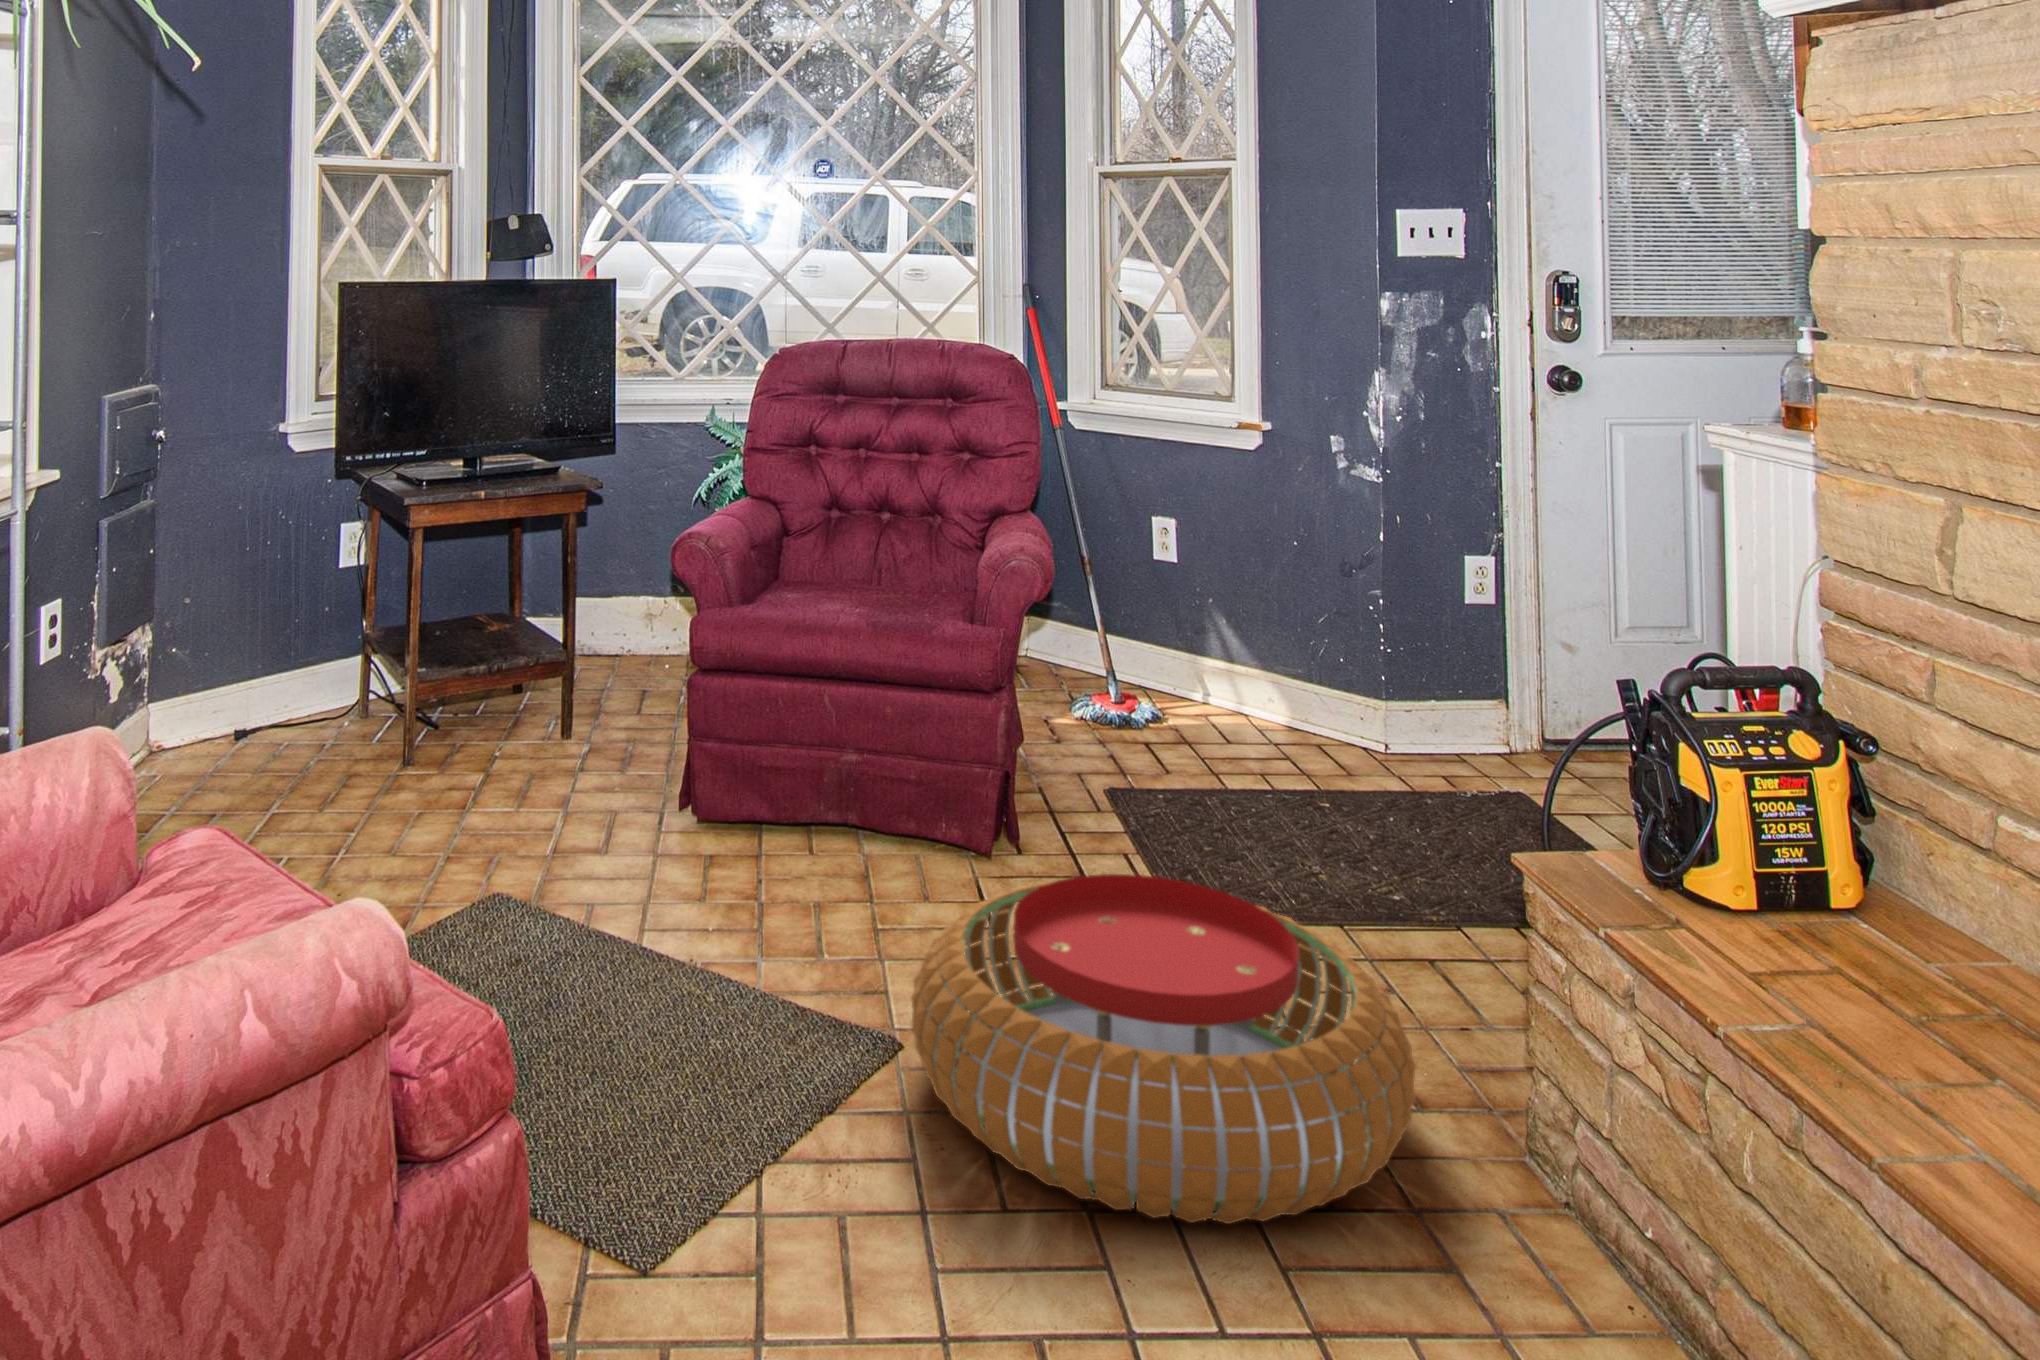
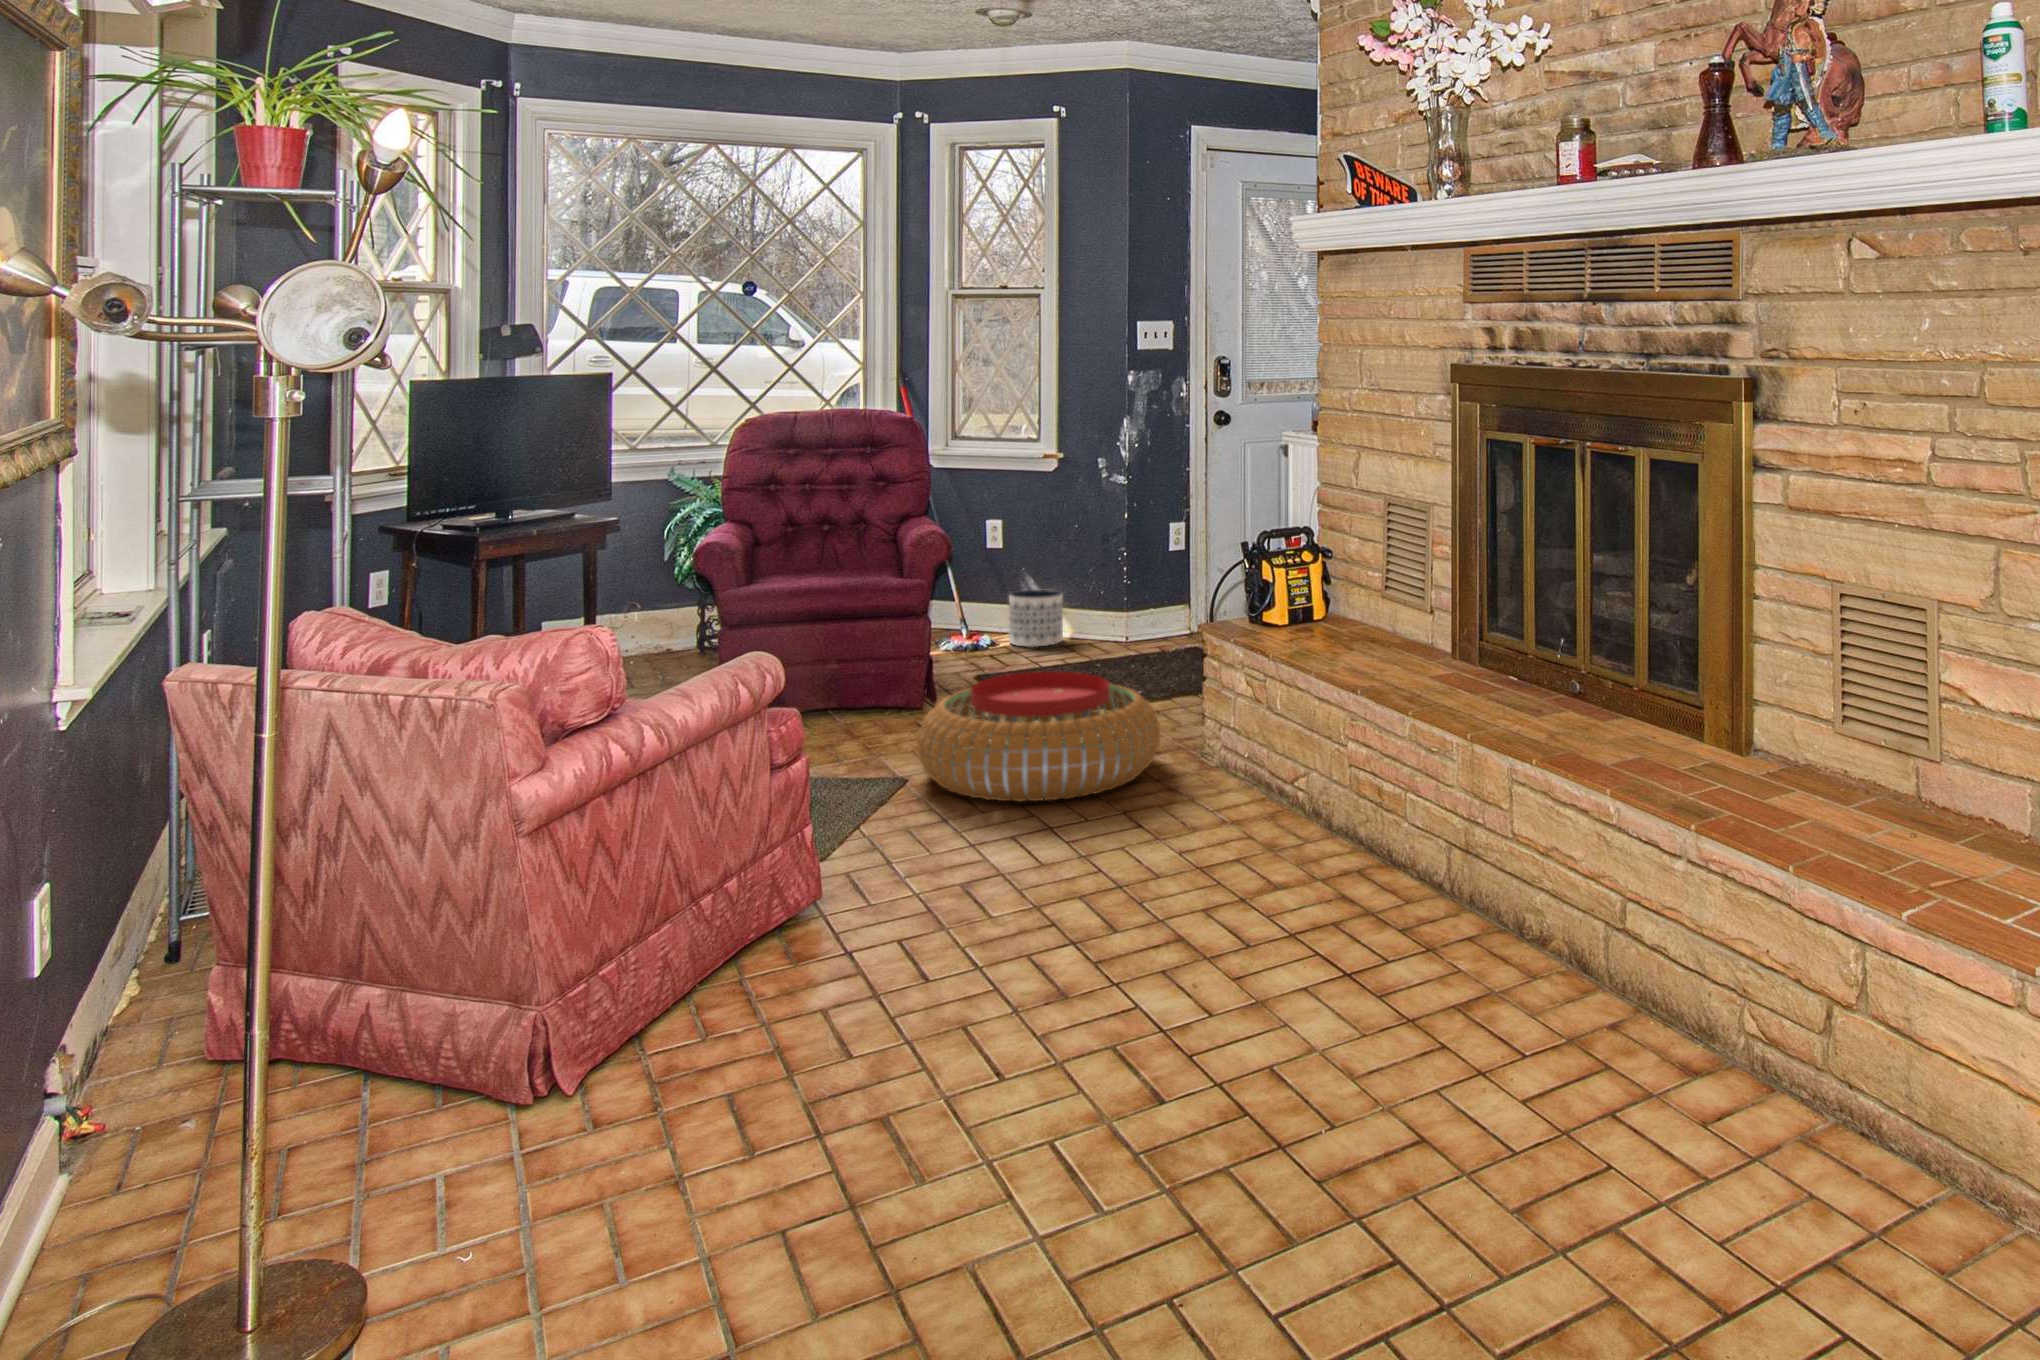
planter: none [1175,636,1265,734] -> present [1009,590,1063,647]

